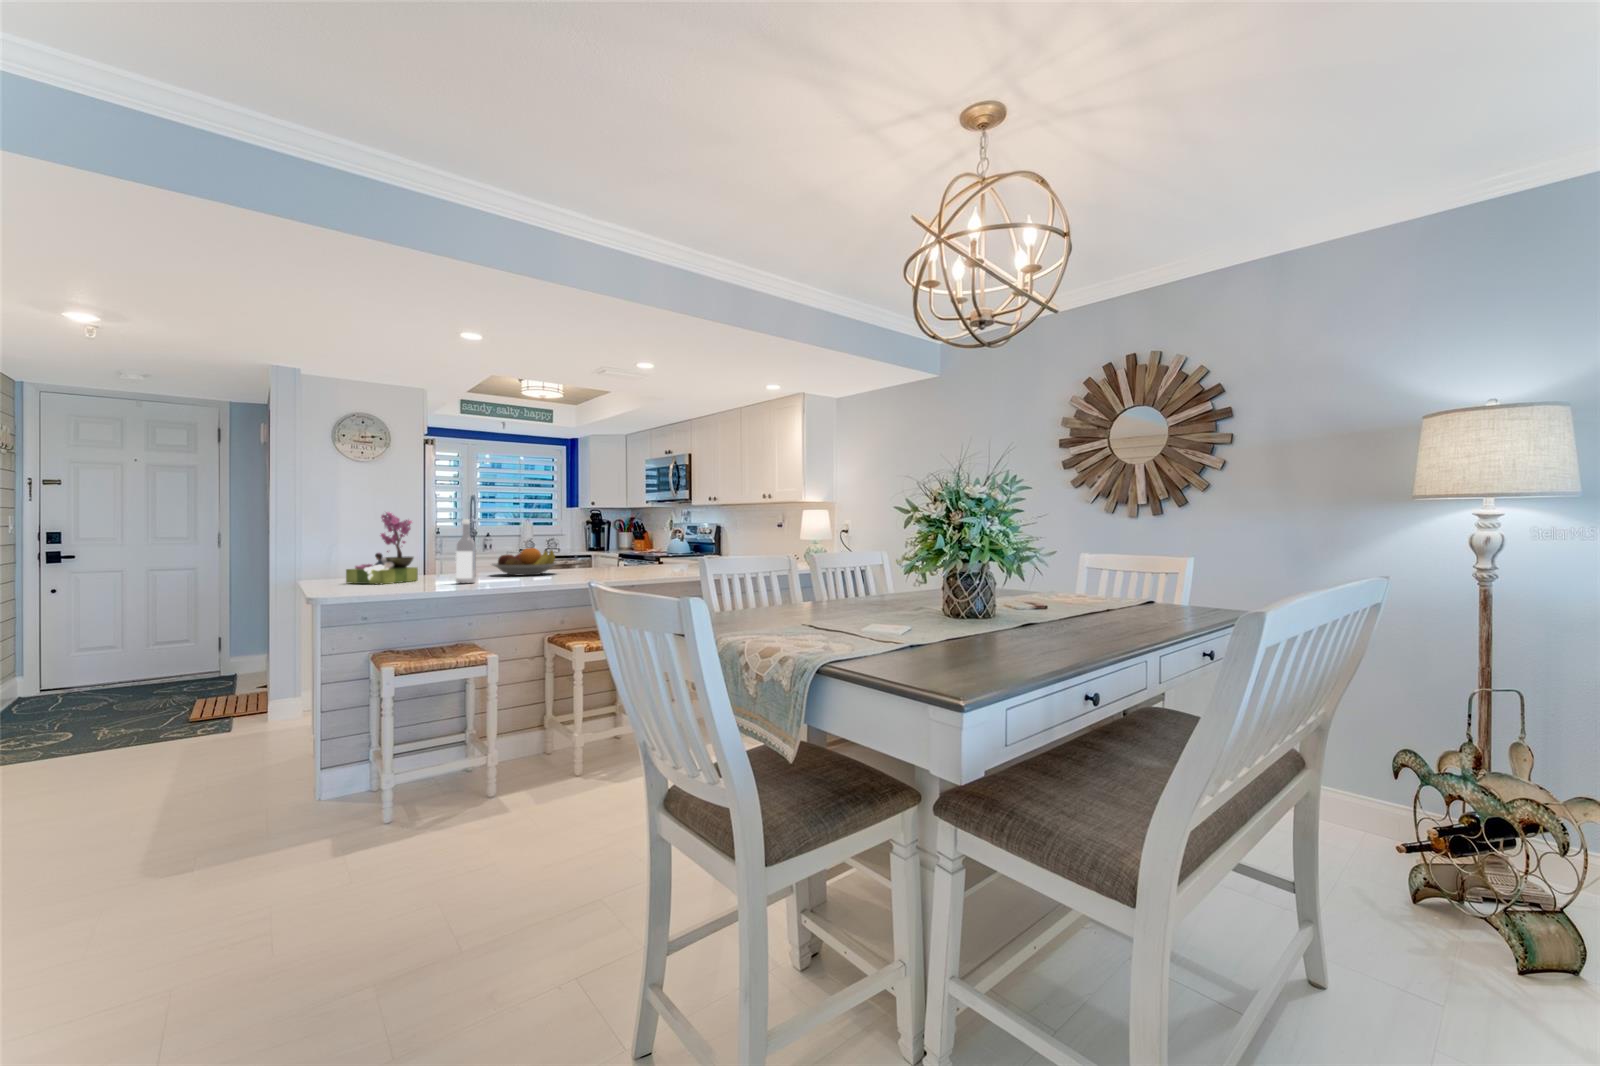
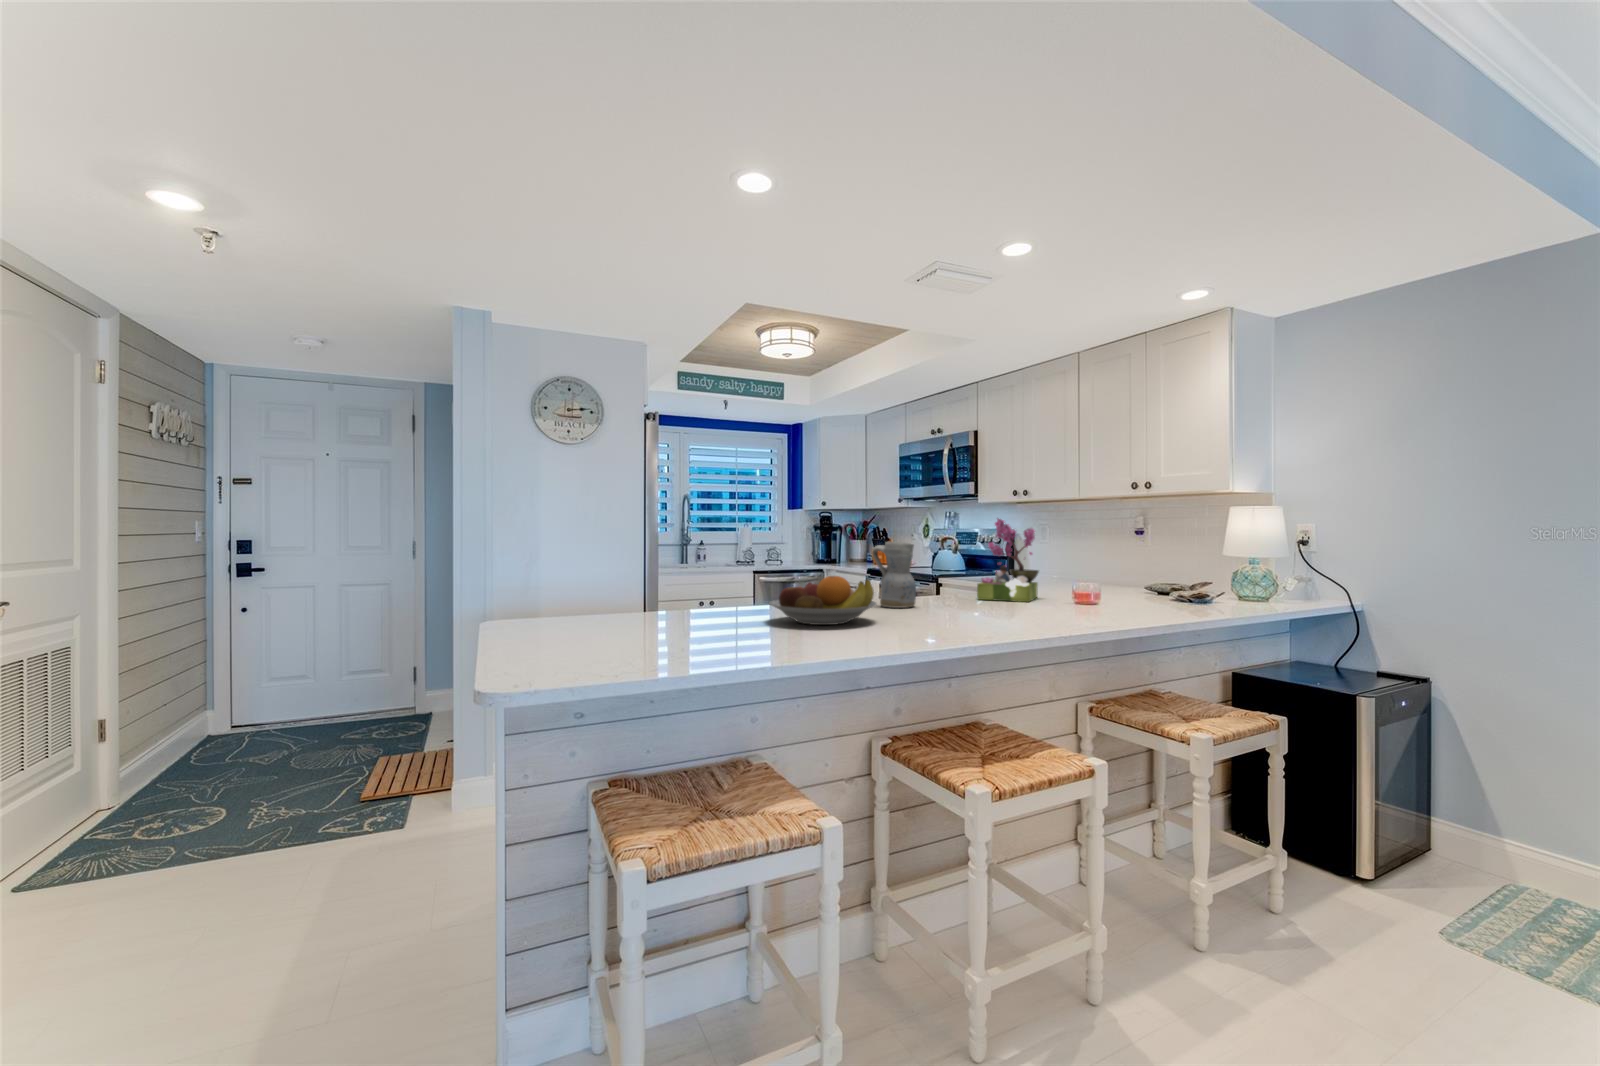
flower arrangement: present [346,512,418,584] -> present [977,519,1039,602]
wine bottle: present [456,519,476,583] -> none [741,528,776,657]
ceramic pitcher: none [572,530,599,570] -> present [872,542,916,608]

